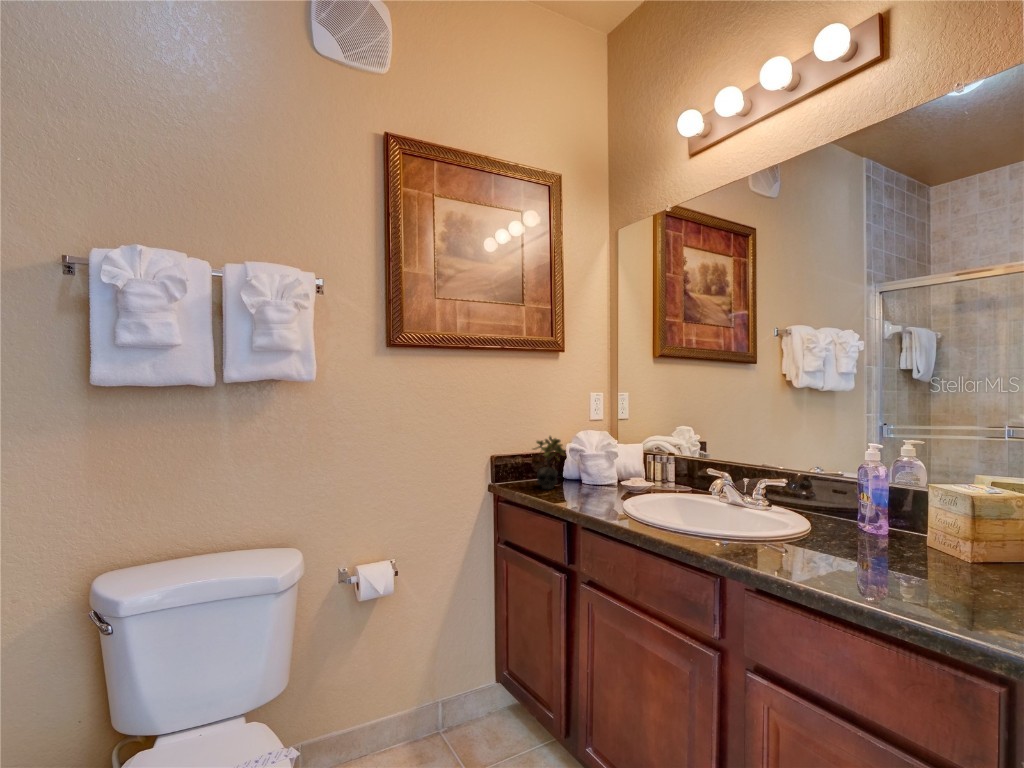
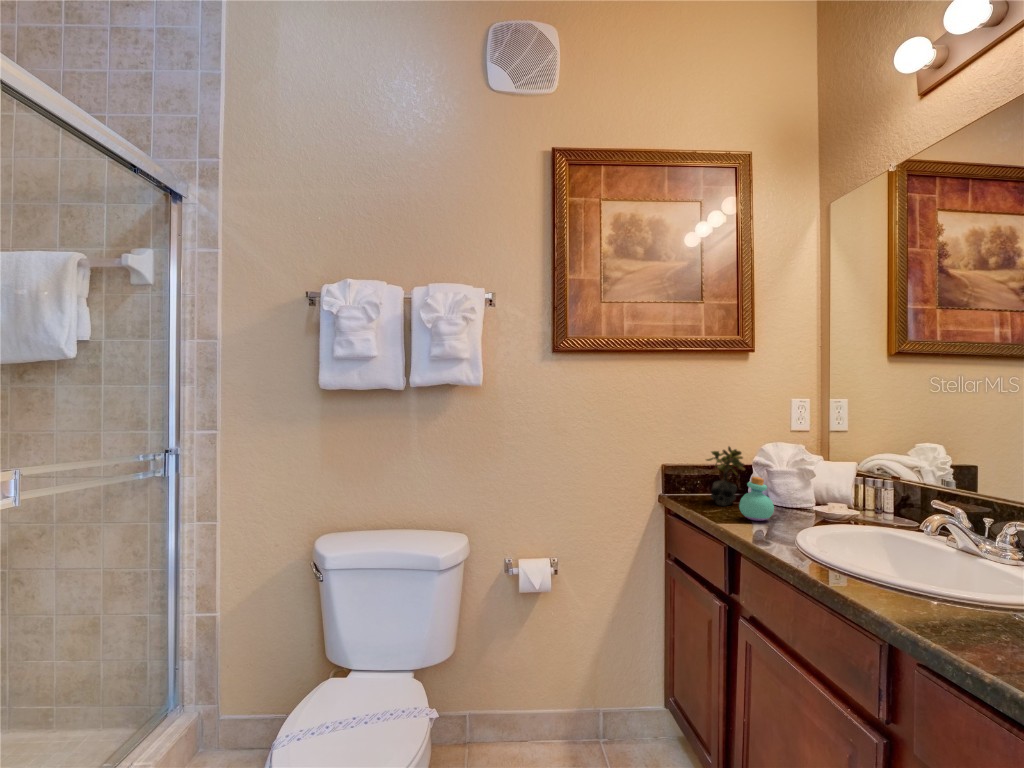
perfume bottle: none [570,460,597,498] -> present [739,477,774,521]

